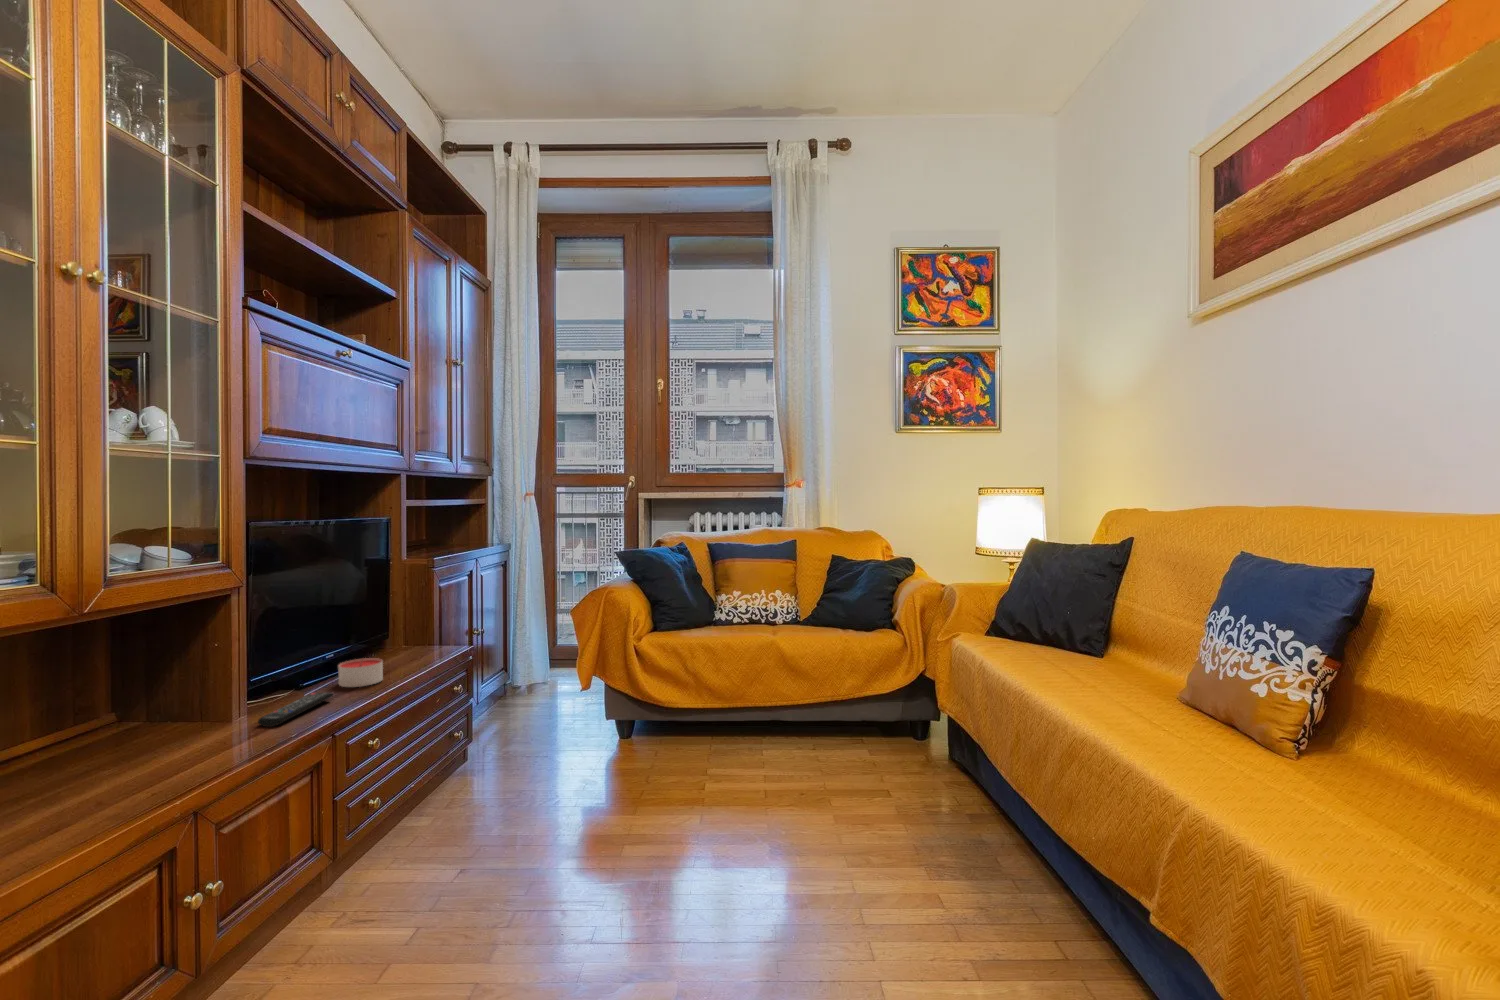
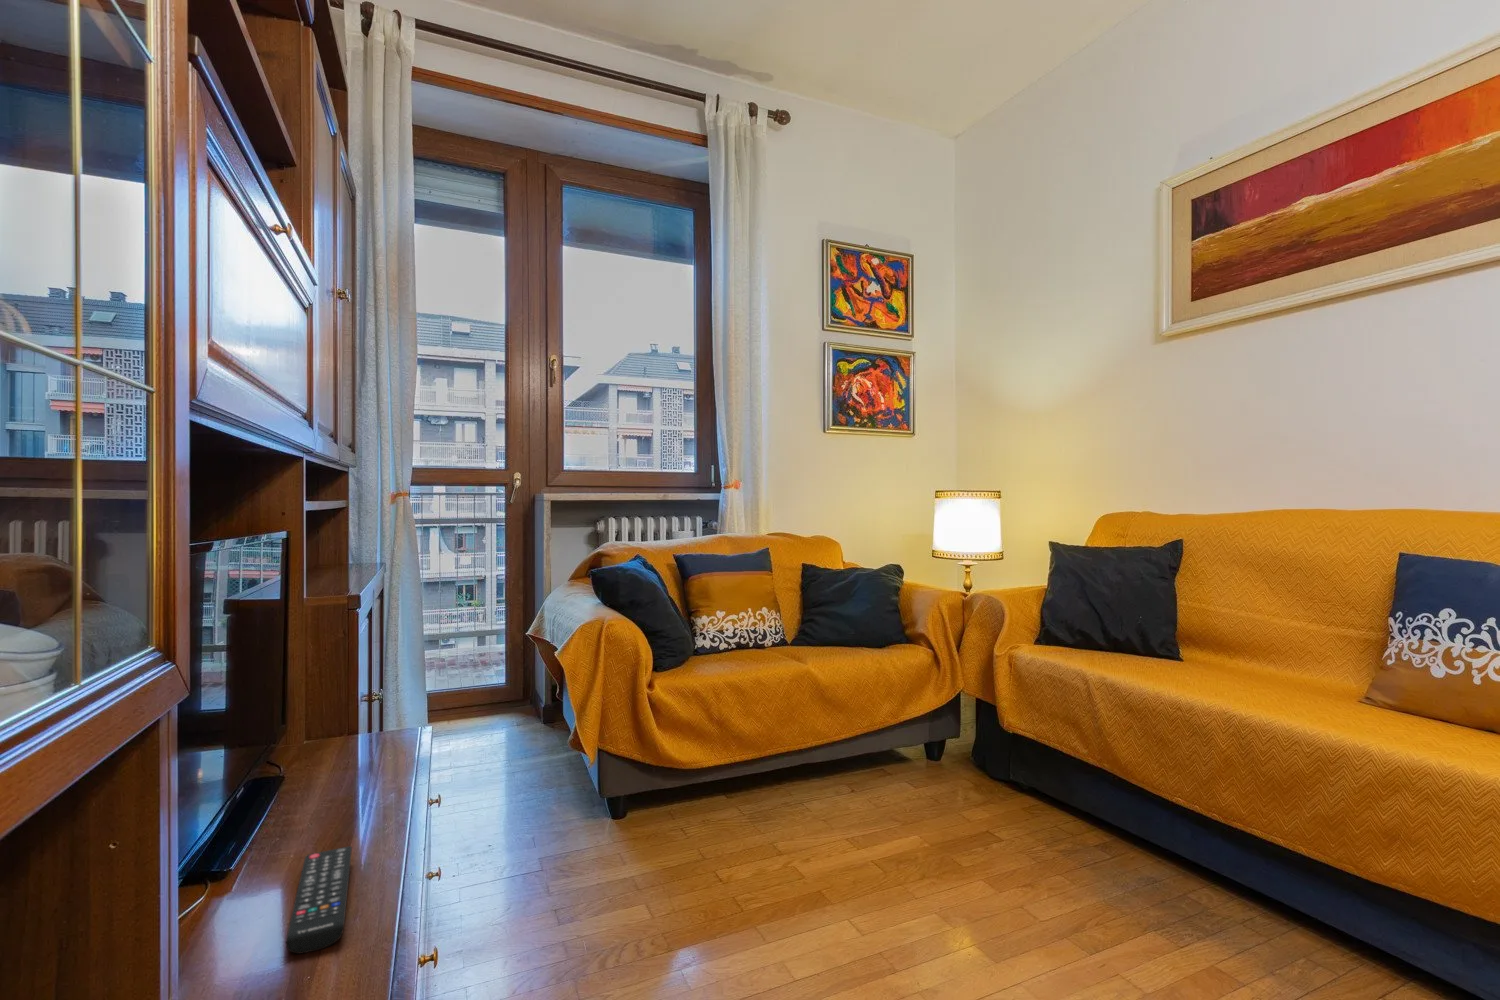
candle: present [338,658,383,687] -> none [294,766,376,830]

